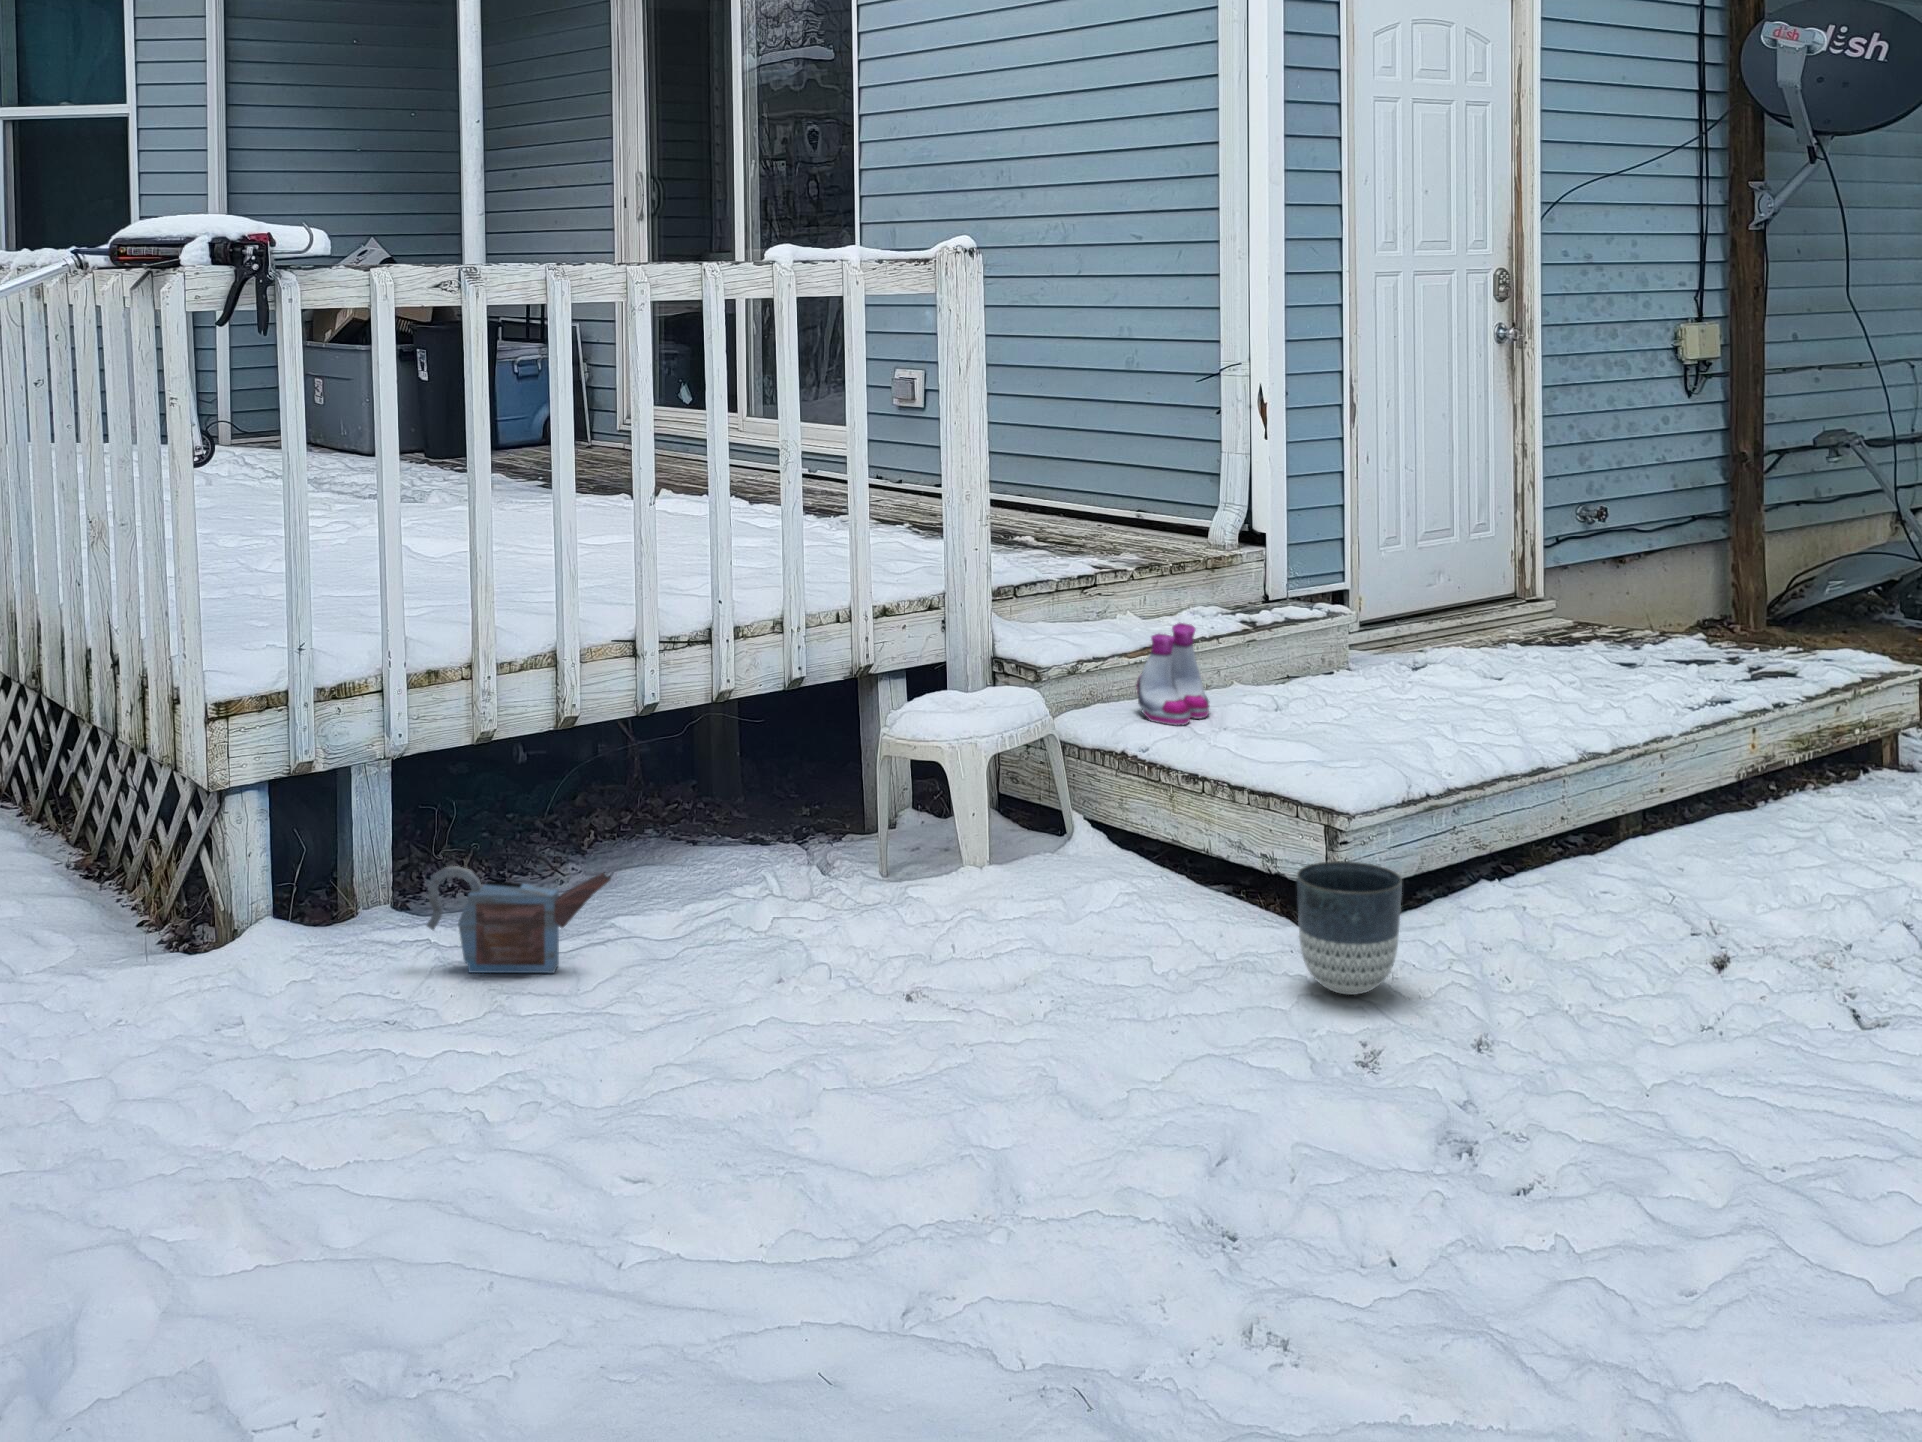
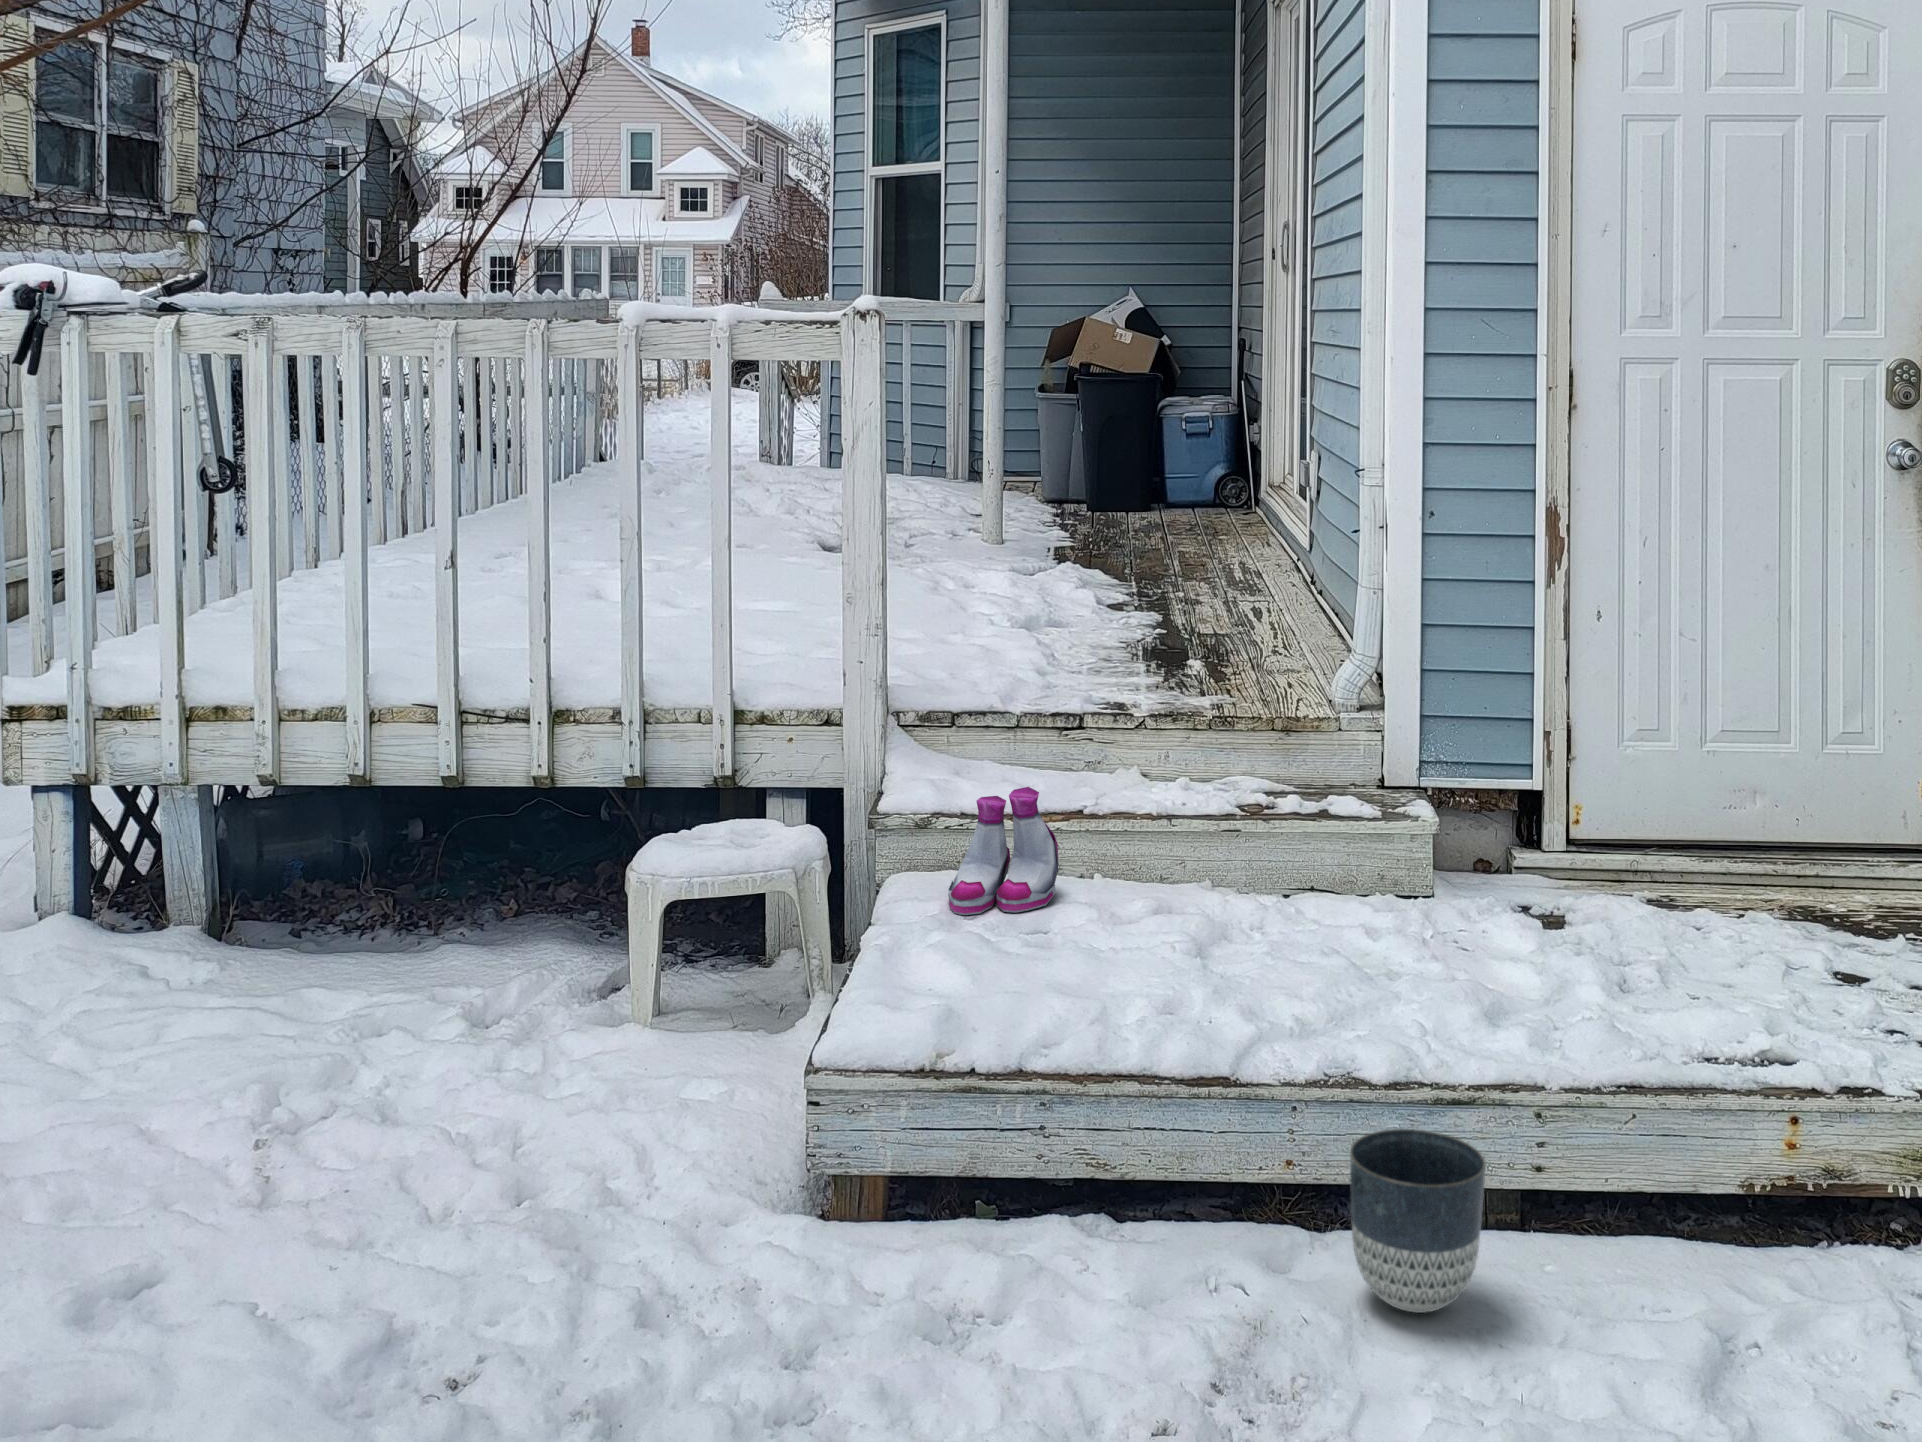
planter: present [1297,861,1402,995] -> present [1350,1129,1486,1313]
watering can: present [427,866,611,973] -> none [49,893,143,1019]

